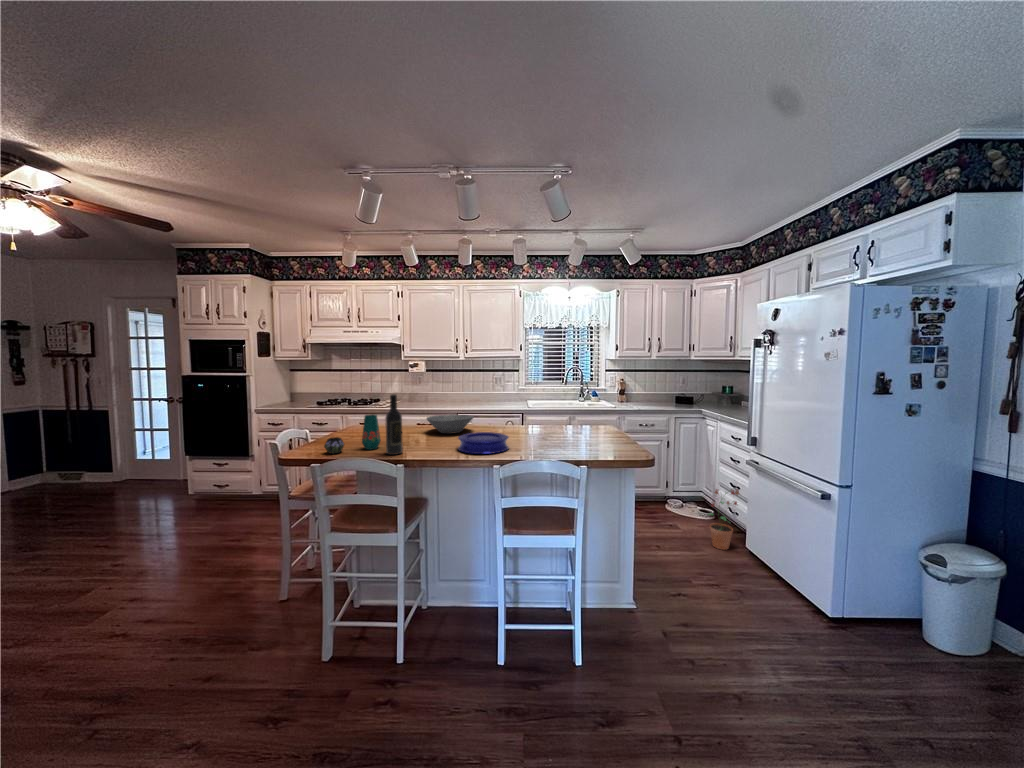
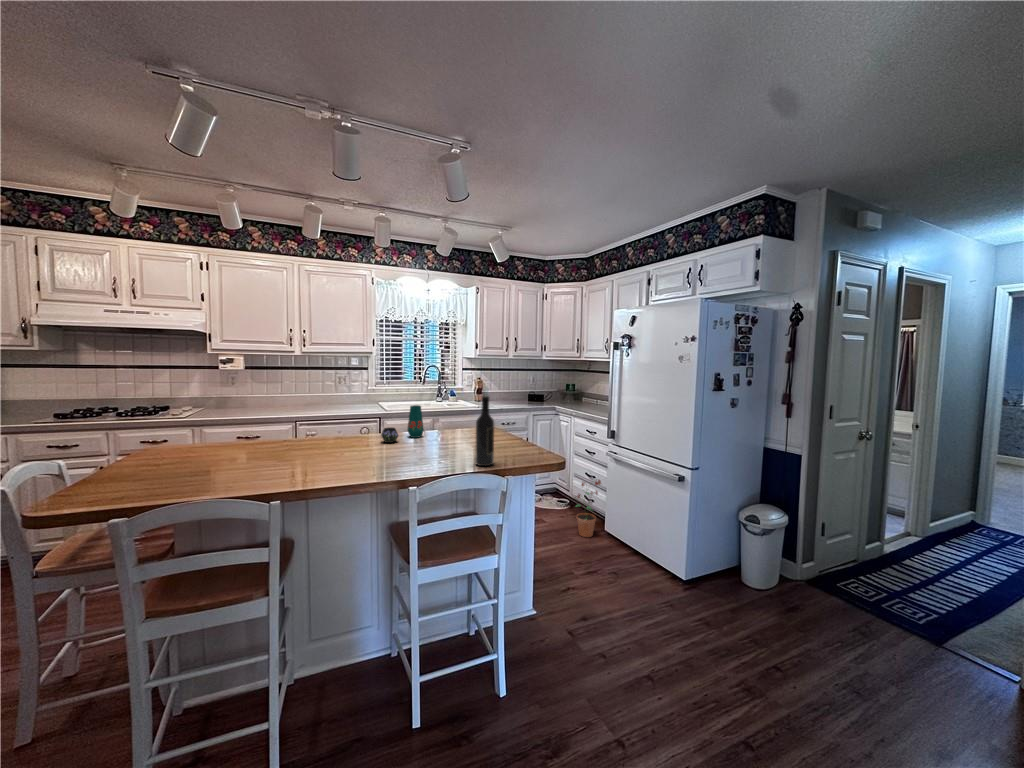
wine bottle: present [385,394,403,455] -> present [475,396,494,466]
vase: present [324,414,381,454] -> present [381,405,424,443]
bowl: present [427,415,474,434] -> none [277,424,344,449]
plate: present [458,432,509,454] -> none [340,444,406,472]

